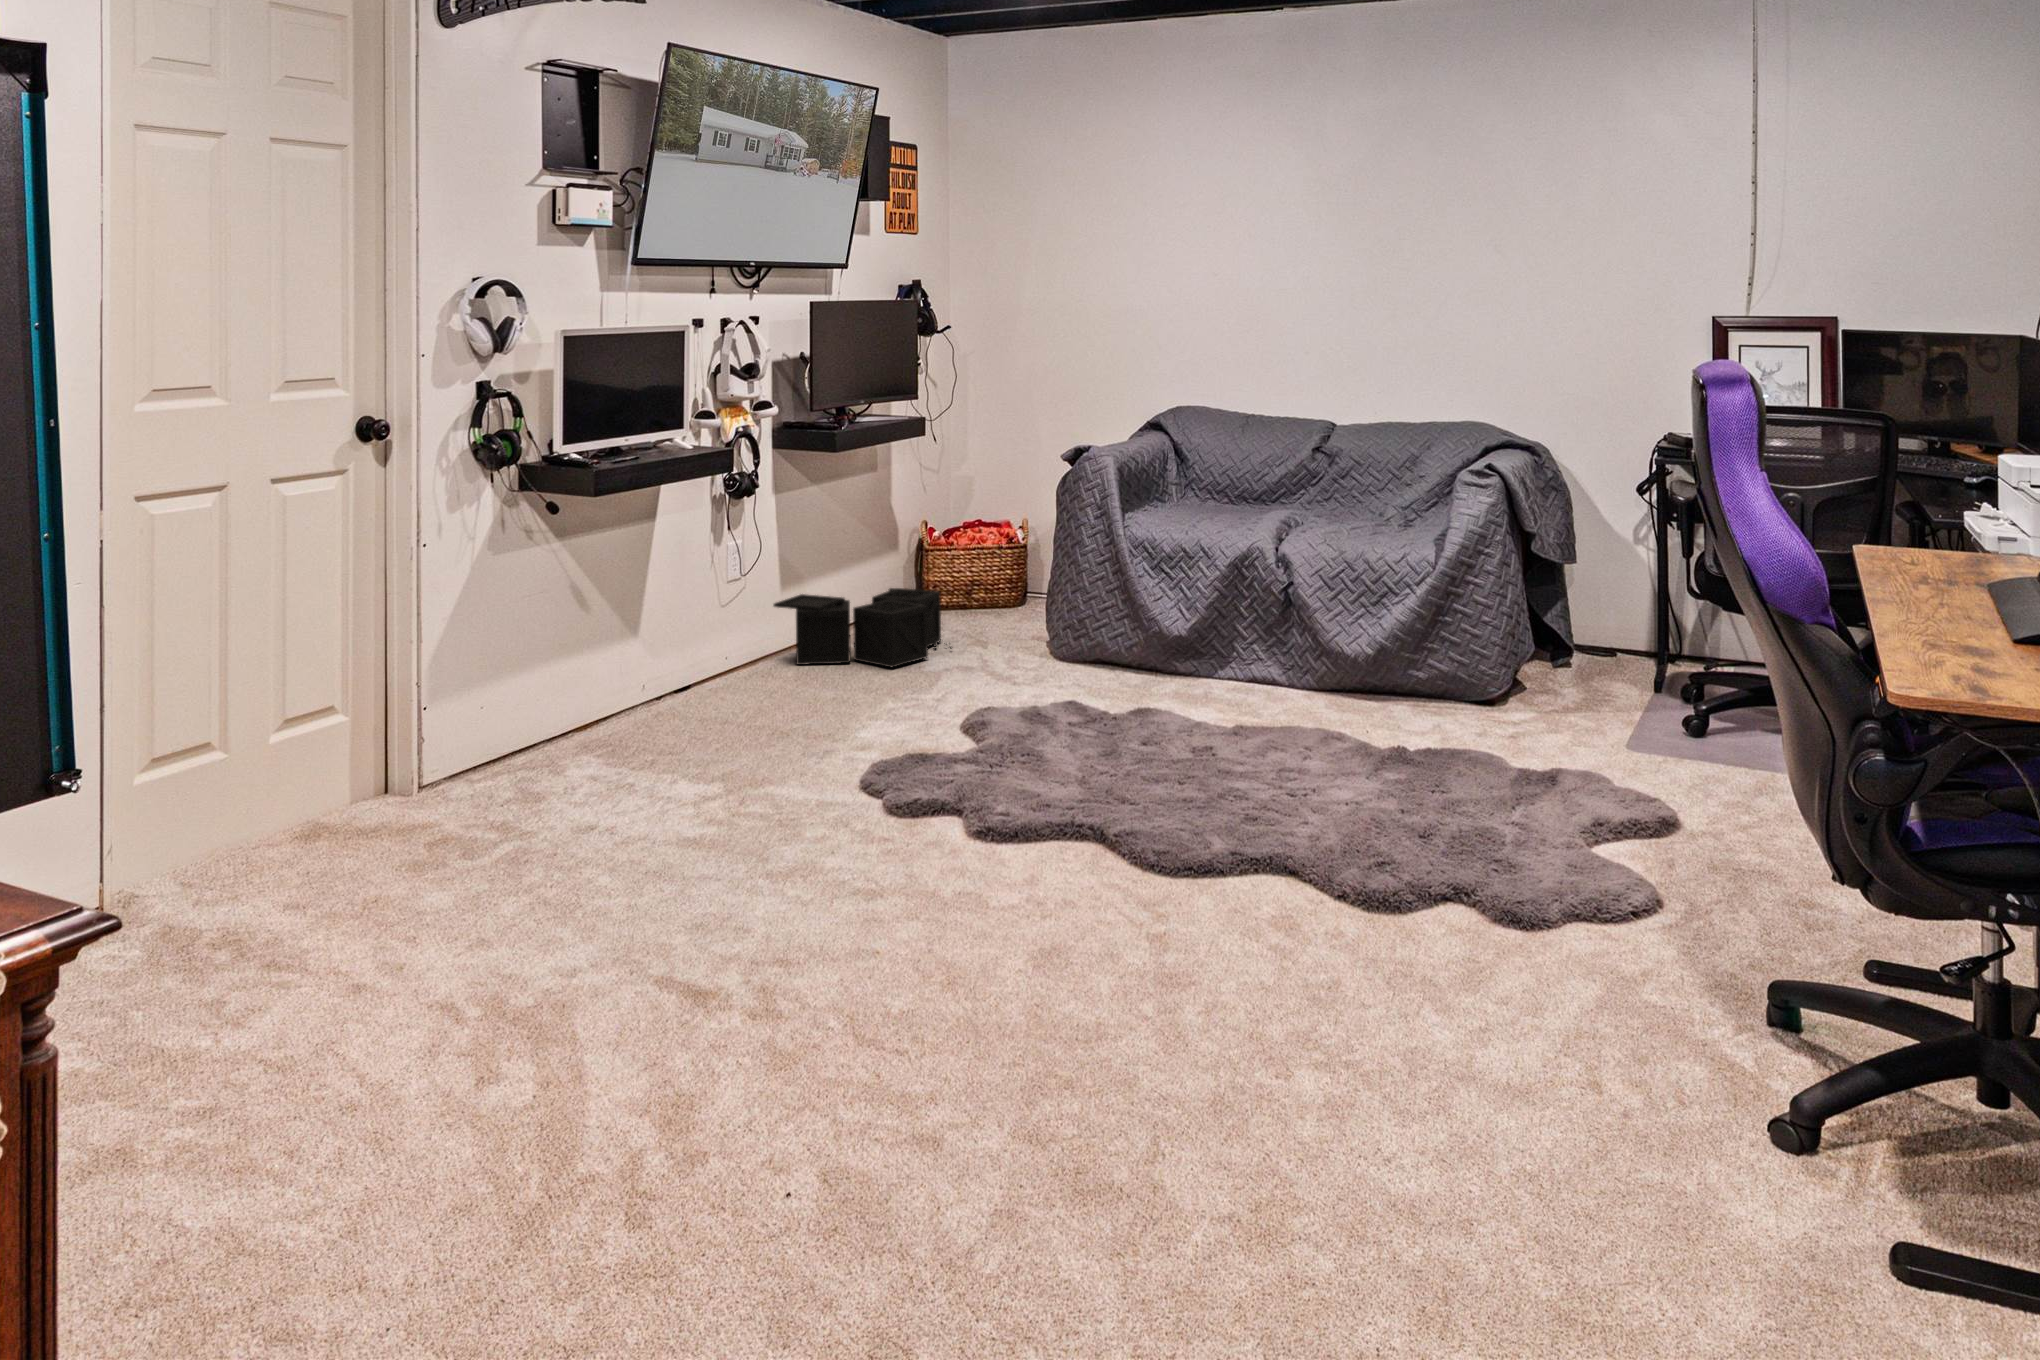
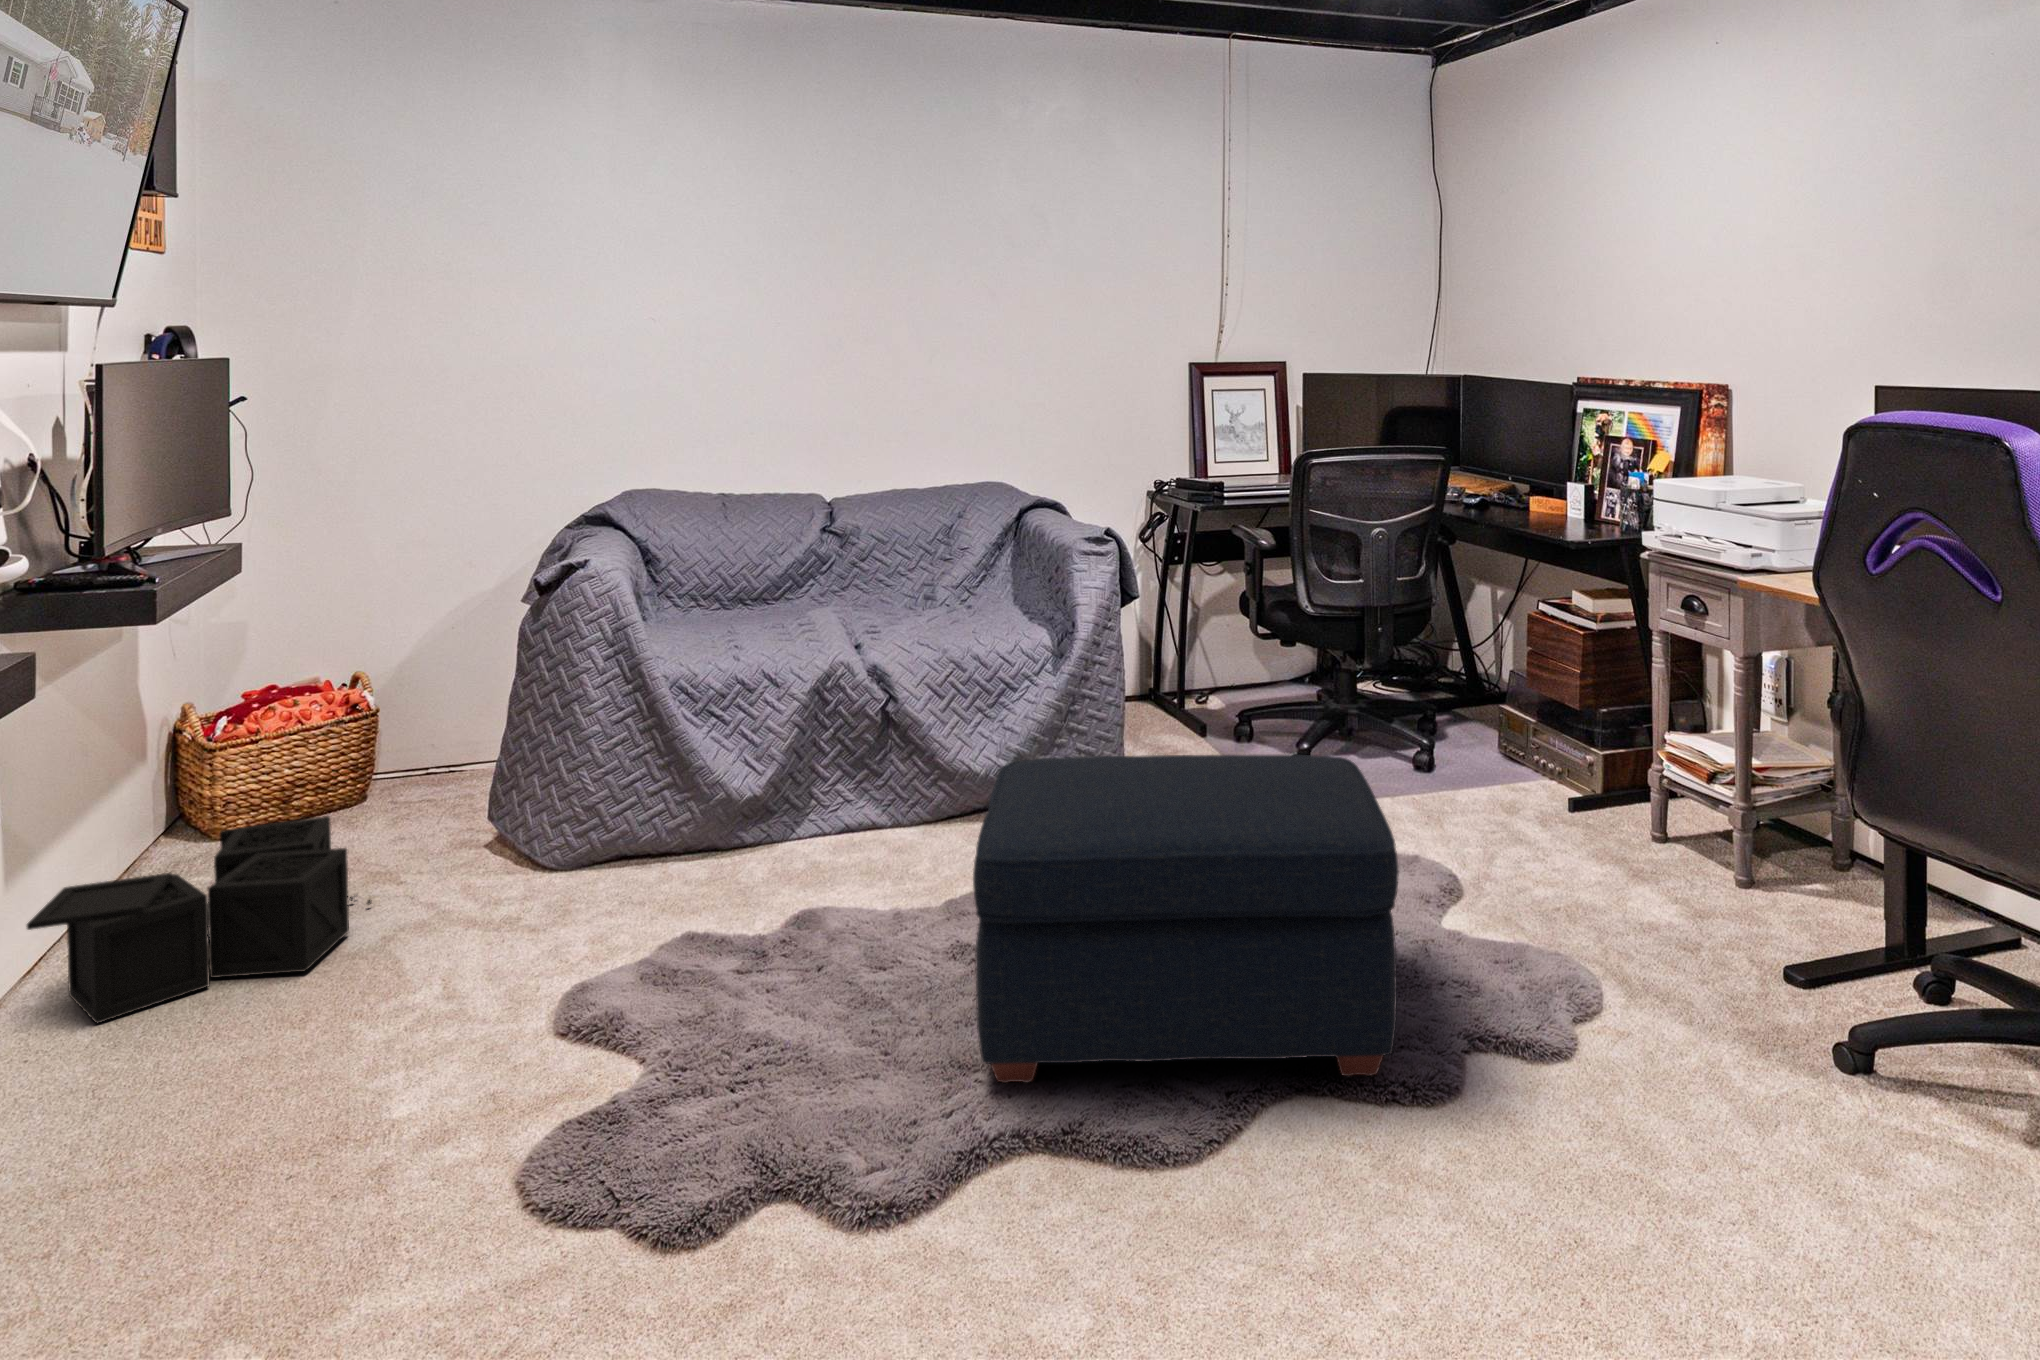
ottoman: none [1120,611,1483,870] -> present [973,755,1399,1083]

